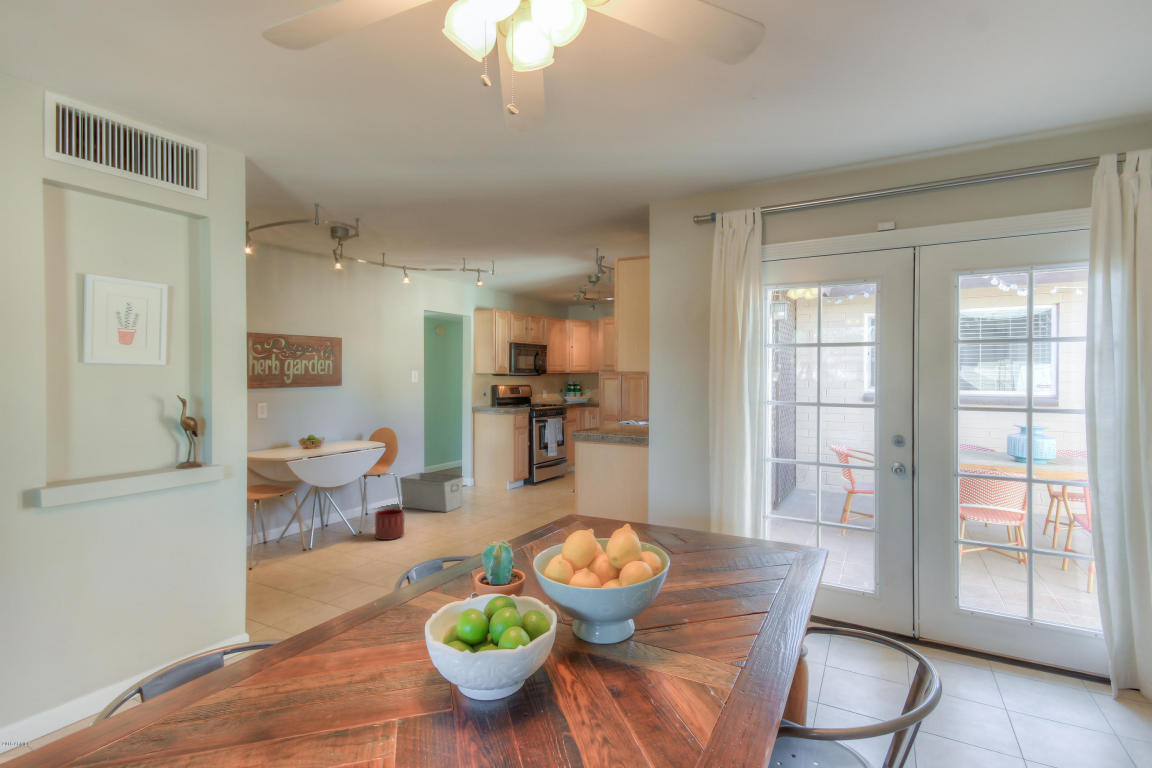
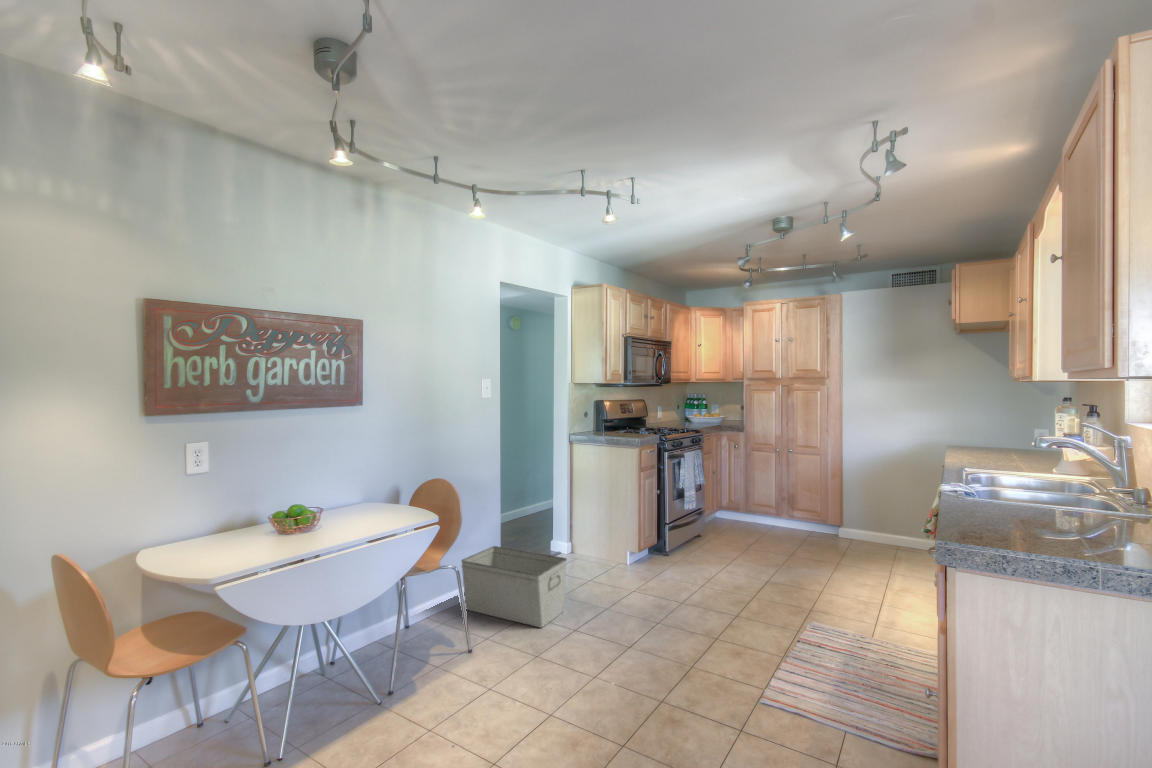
planter: present [375,509,404,540] -> none [414,646,471,723]

